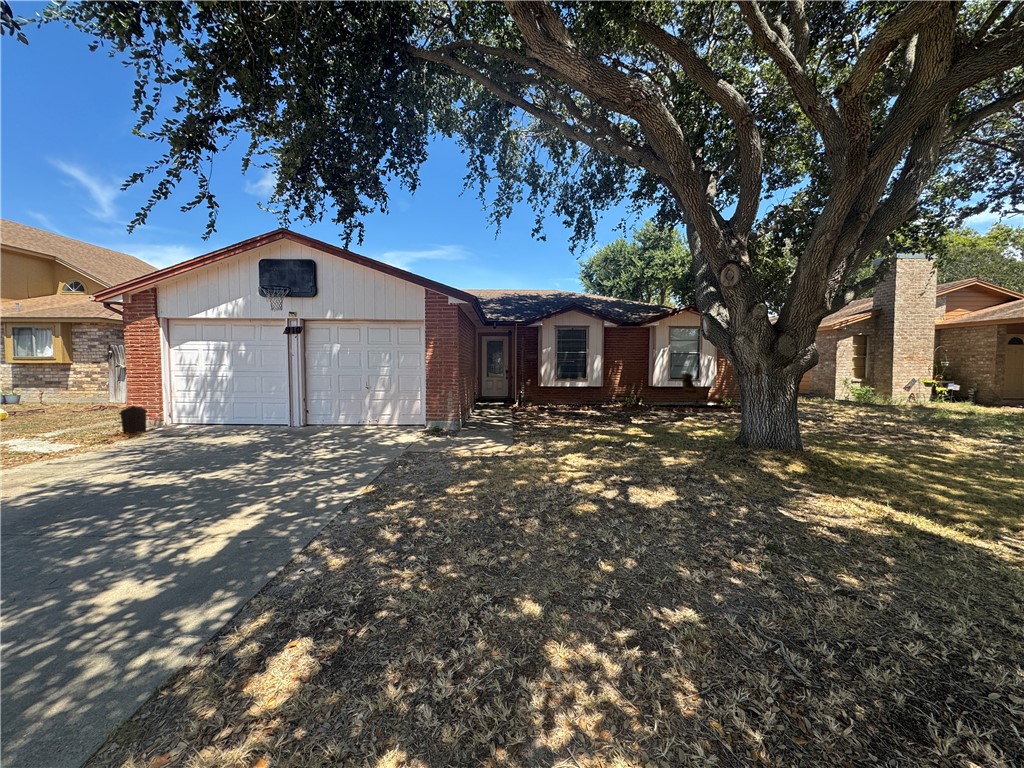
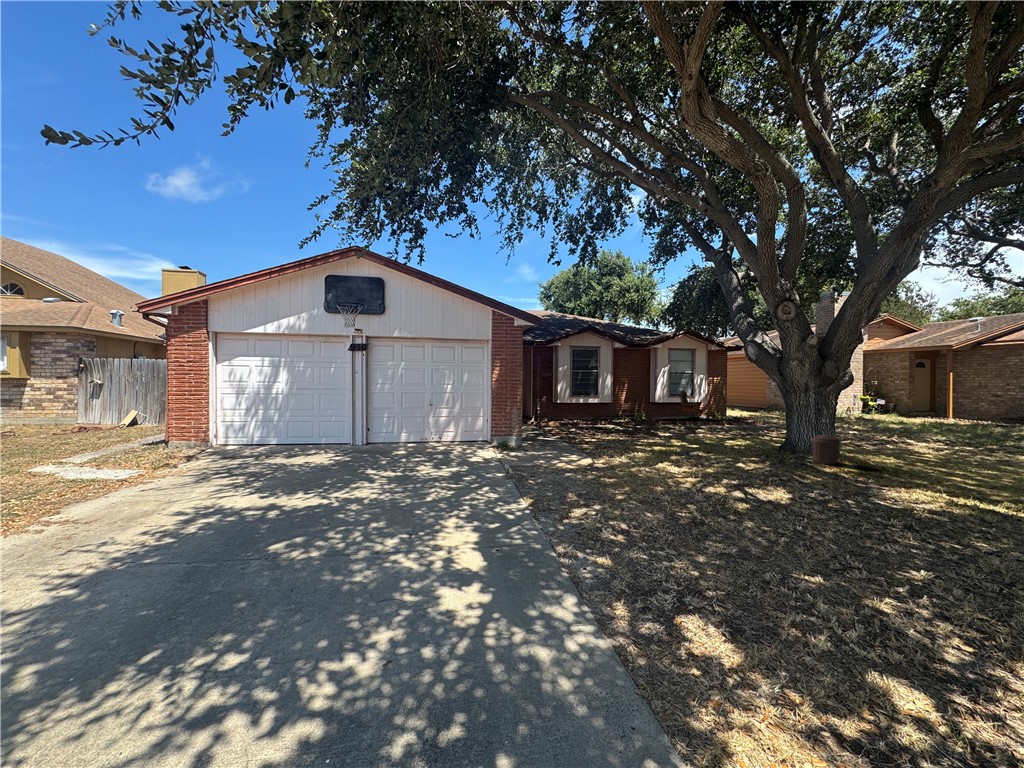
trash can: present [119,406,147,433] -> present [811,433,841,465]

